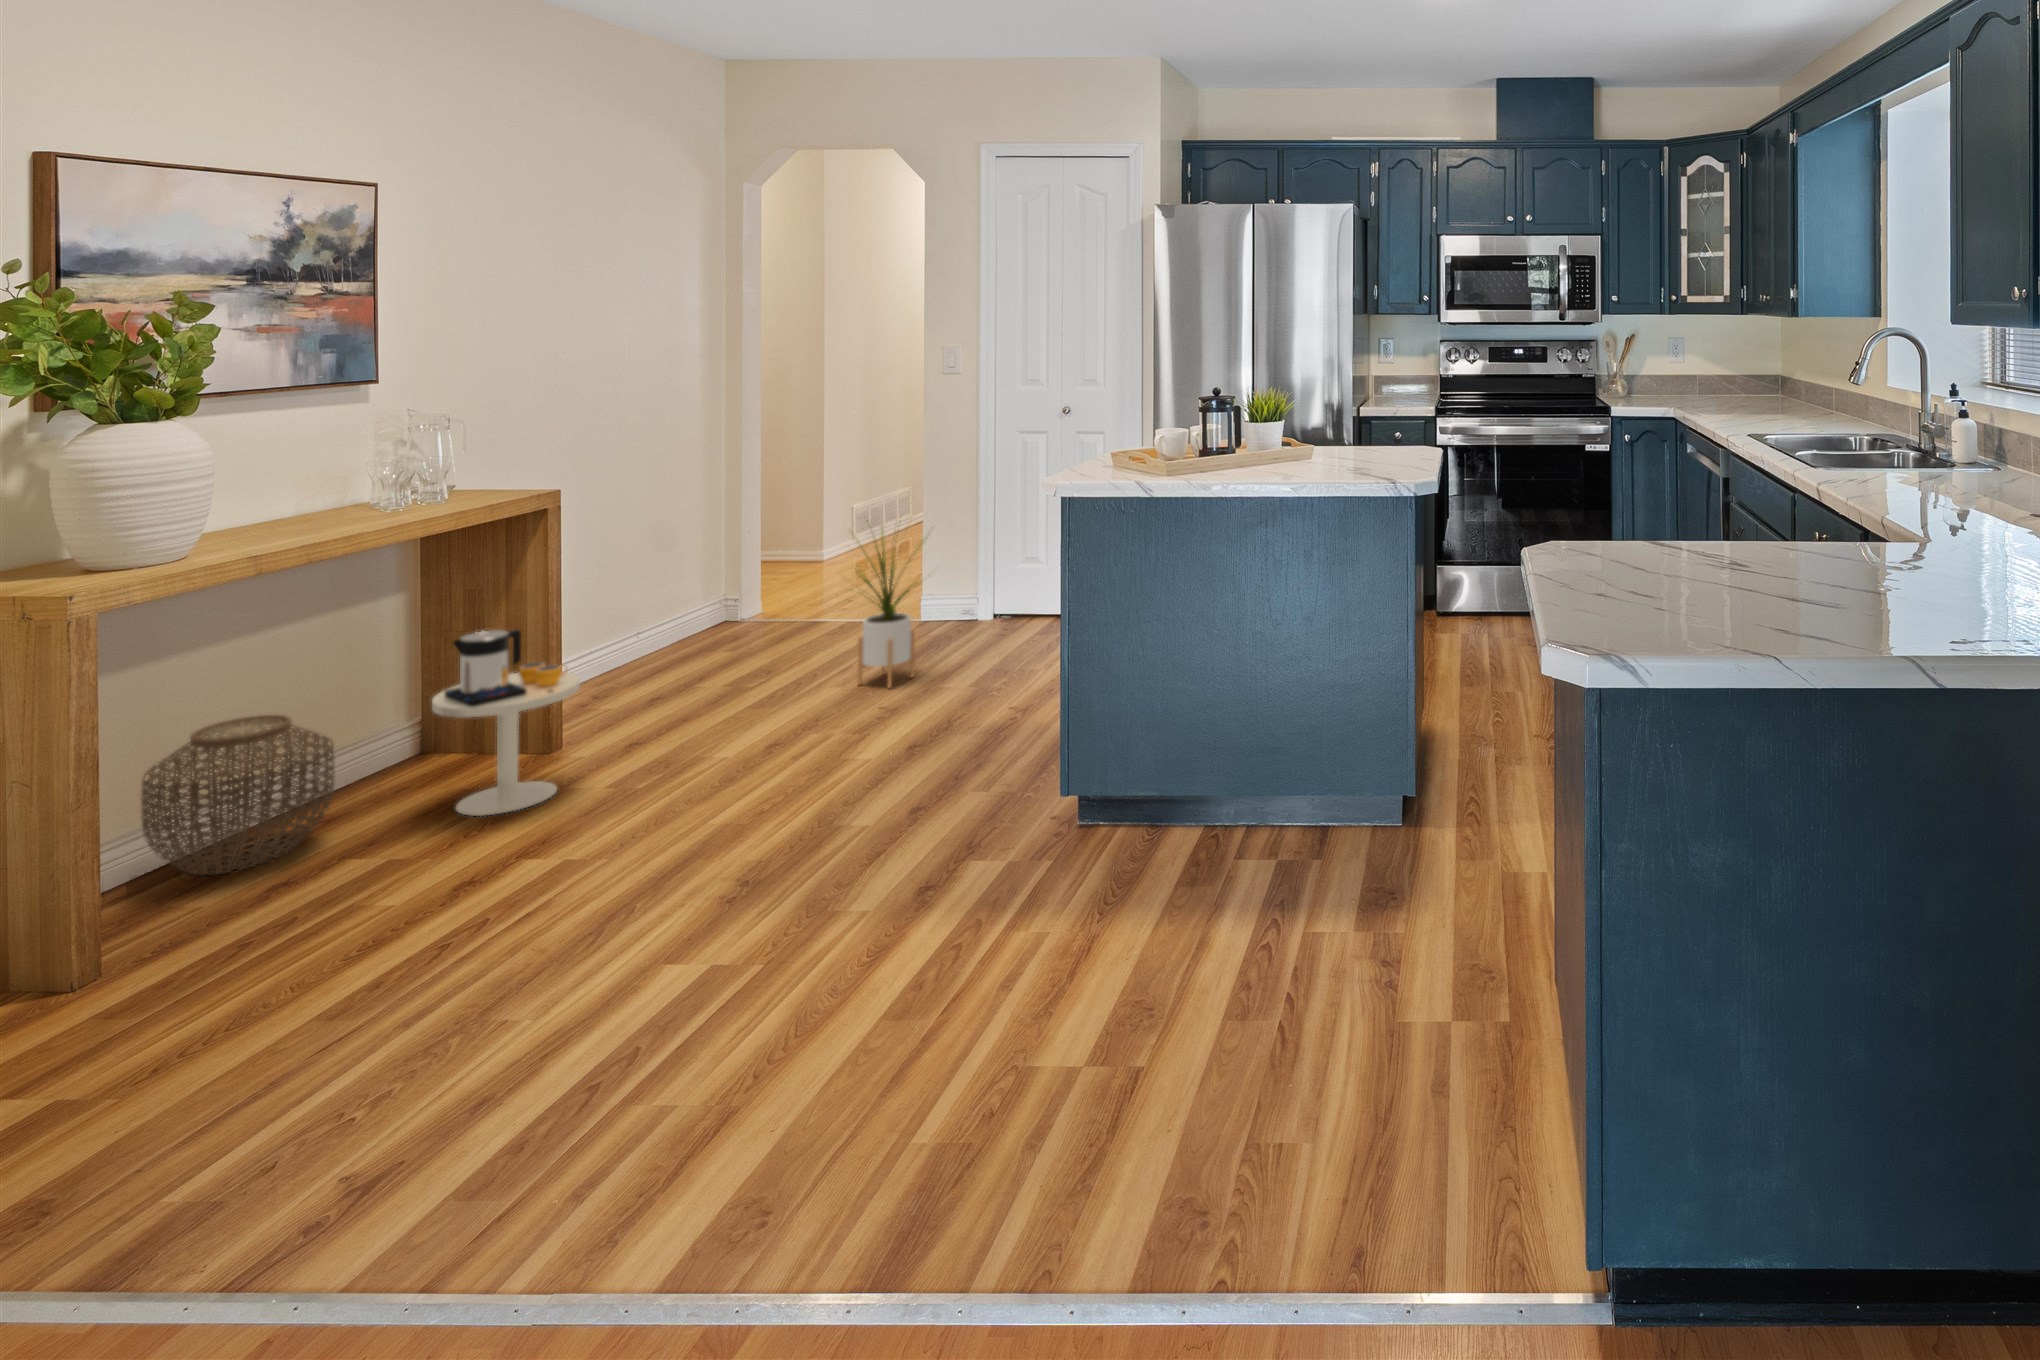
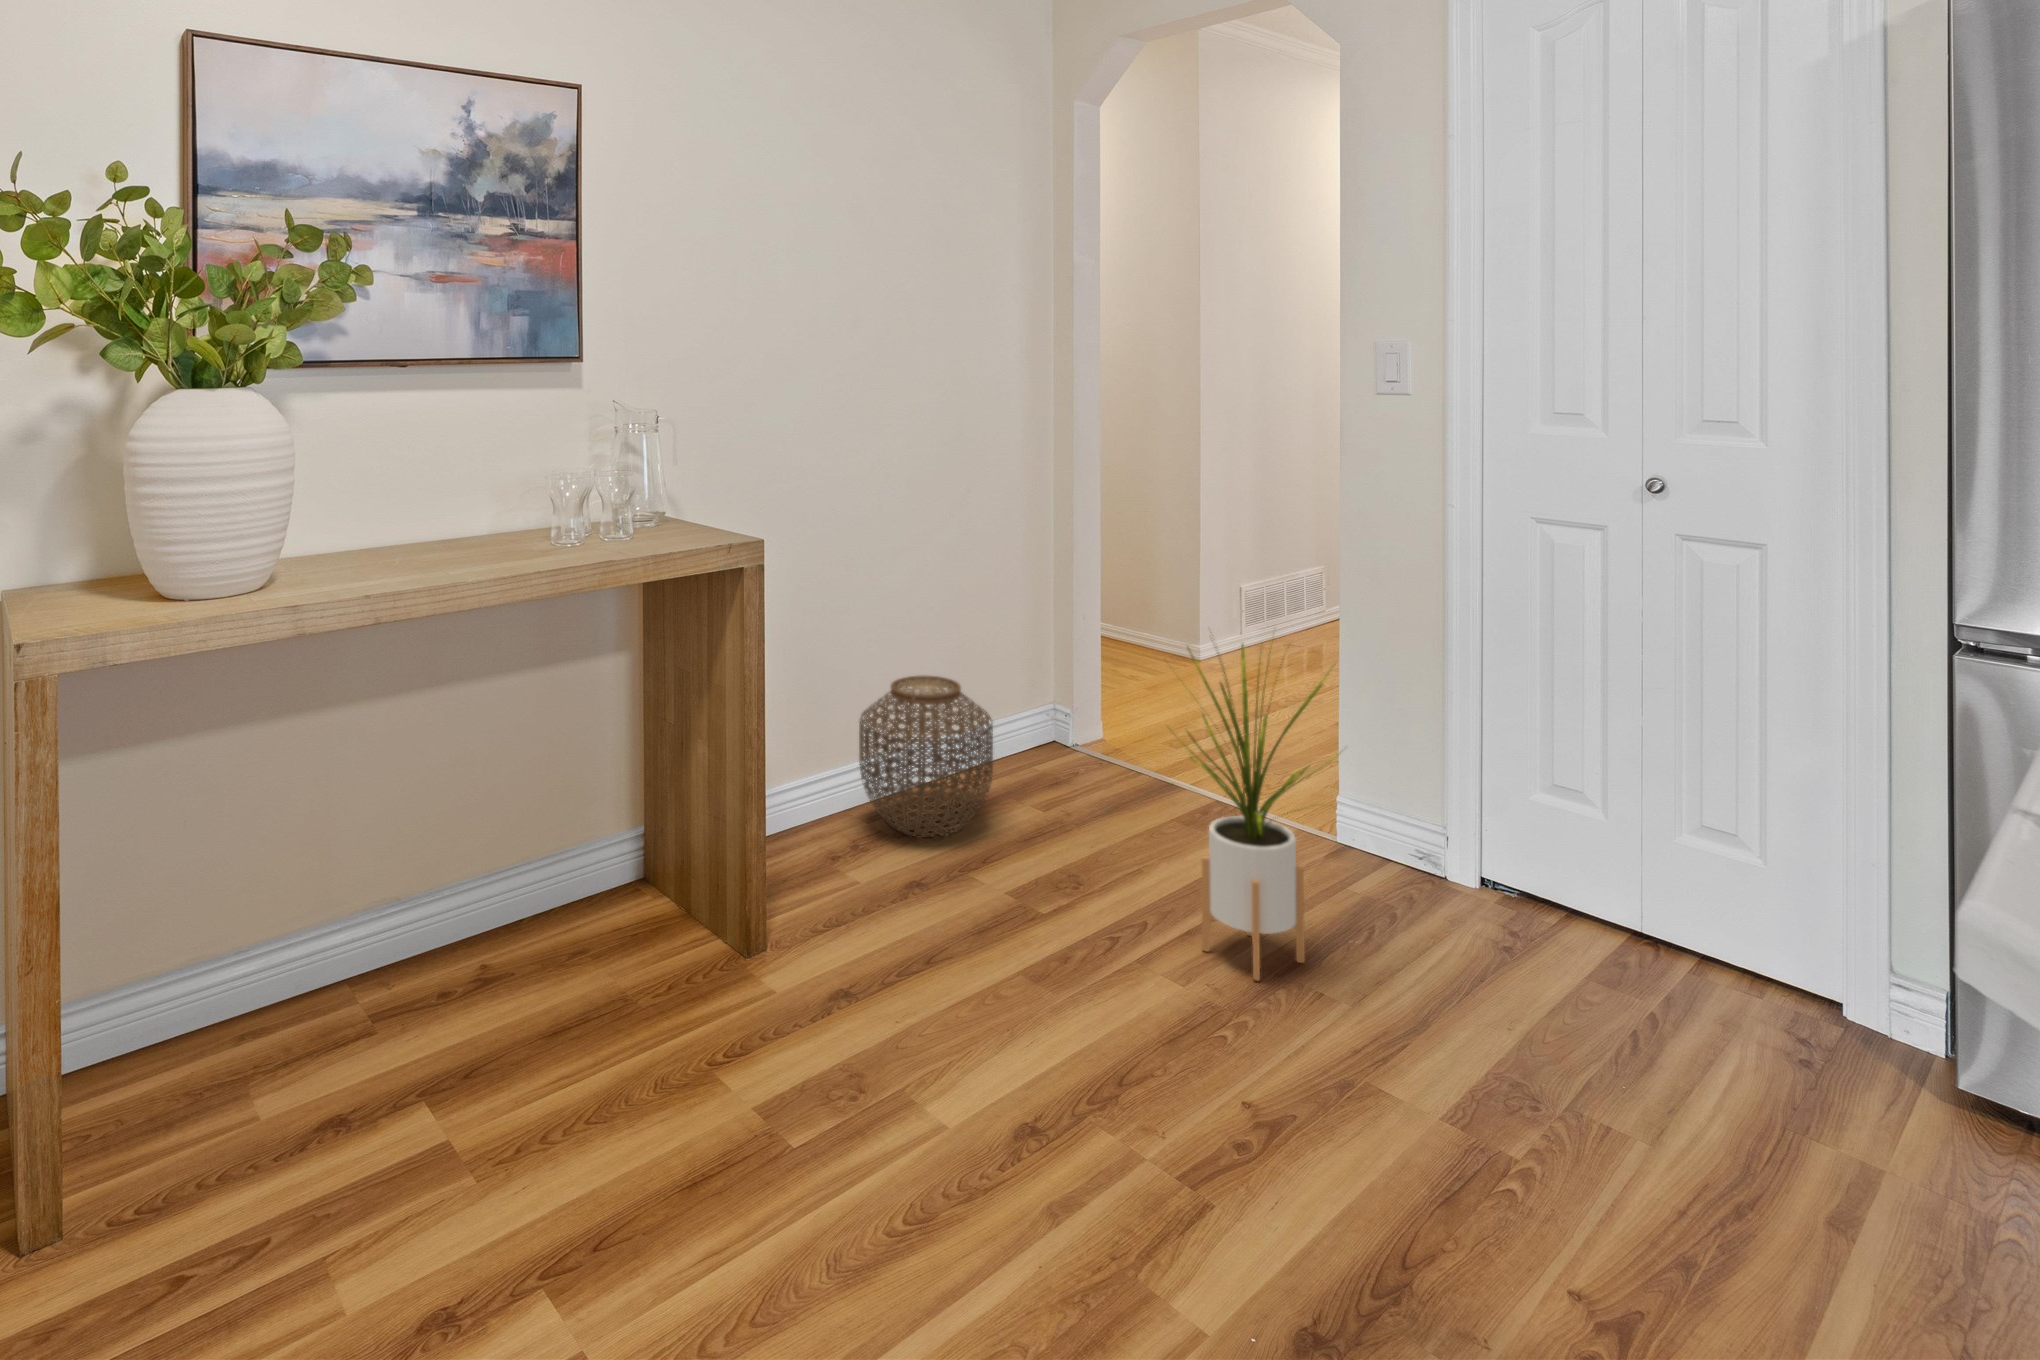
side table: present [432,630,580,816] -> none [551,751,738,1082]
woven basket: present [141,715,335,875] -> present [859,675,993,837]

